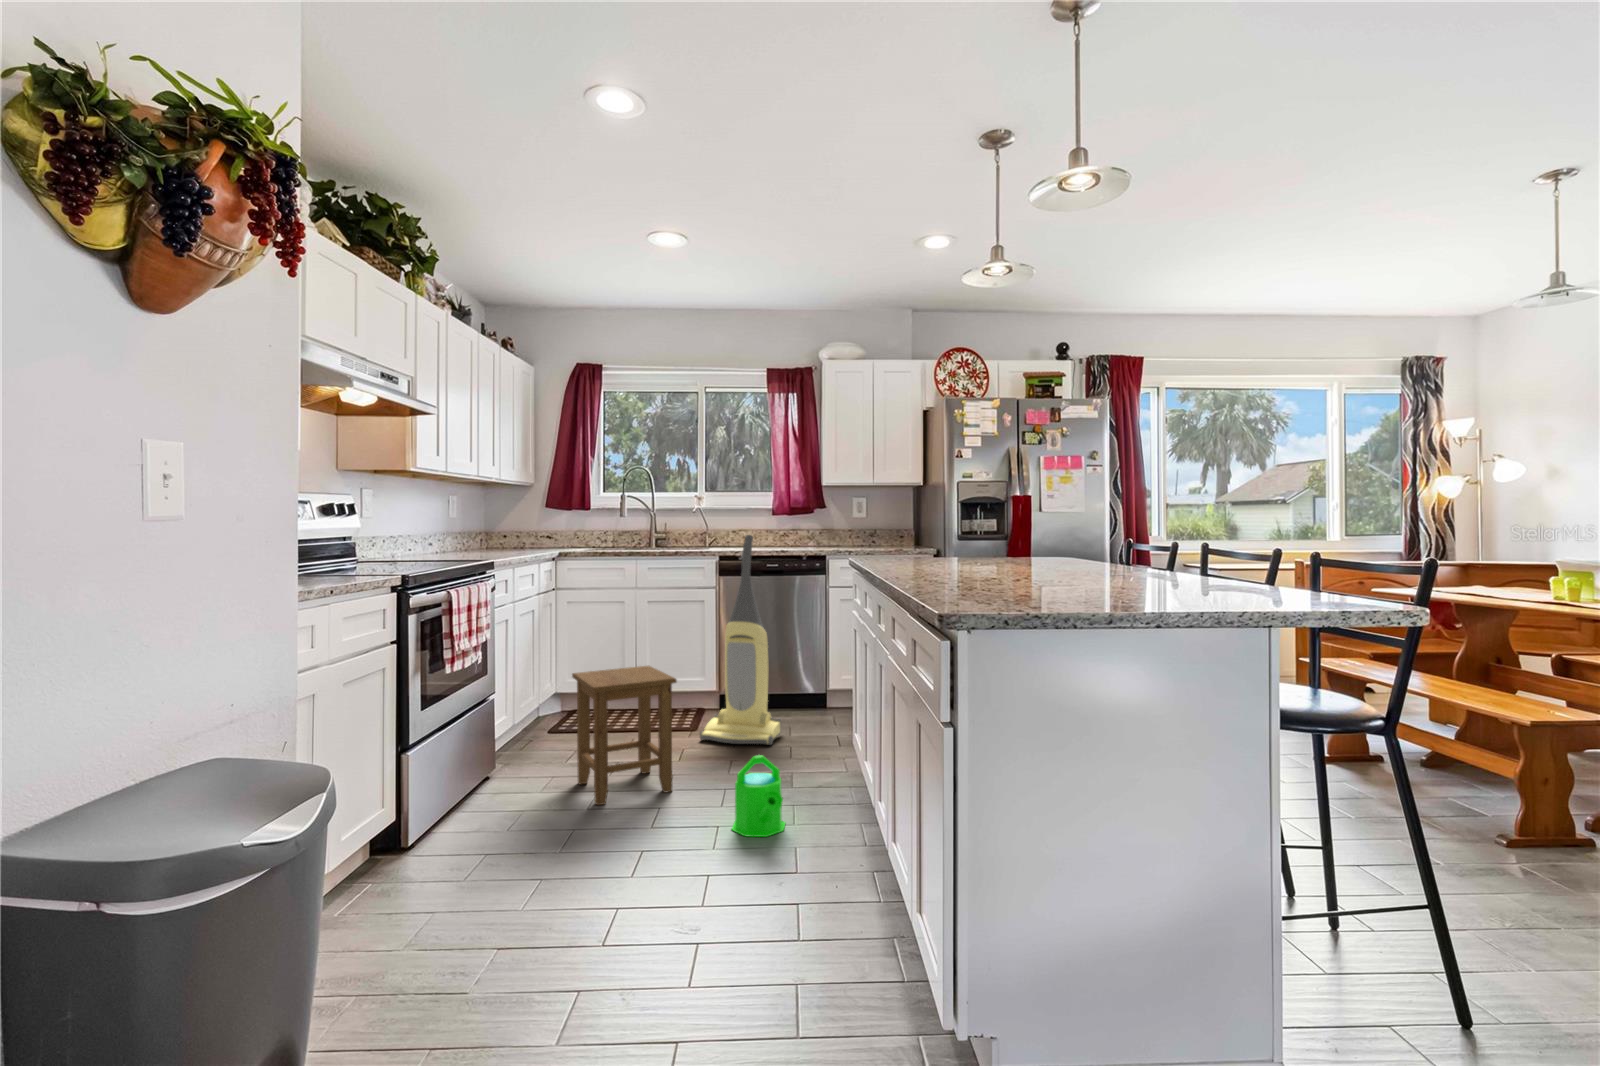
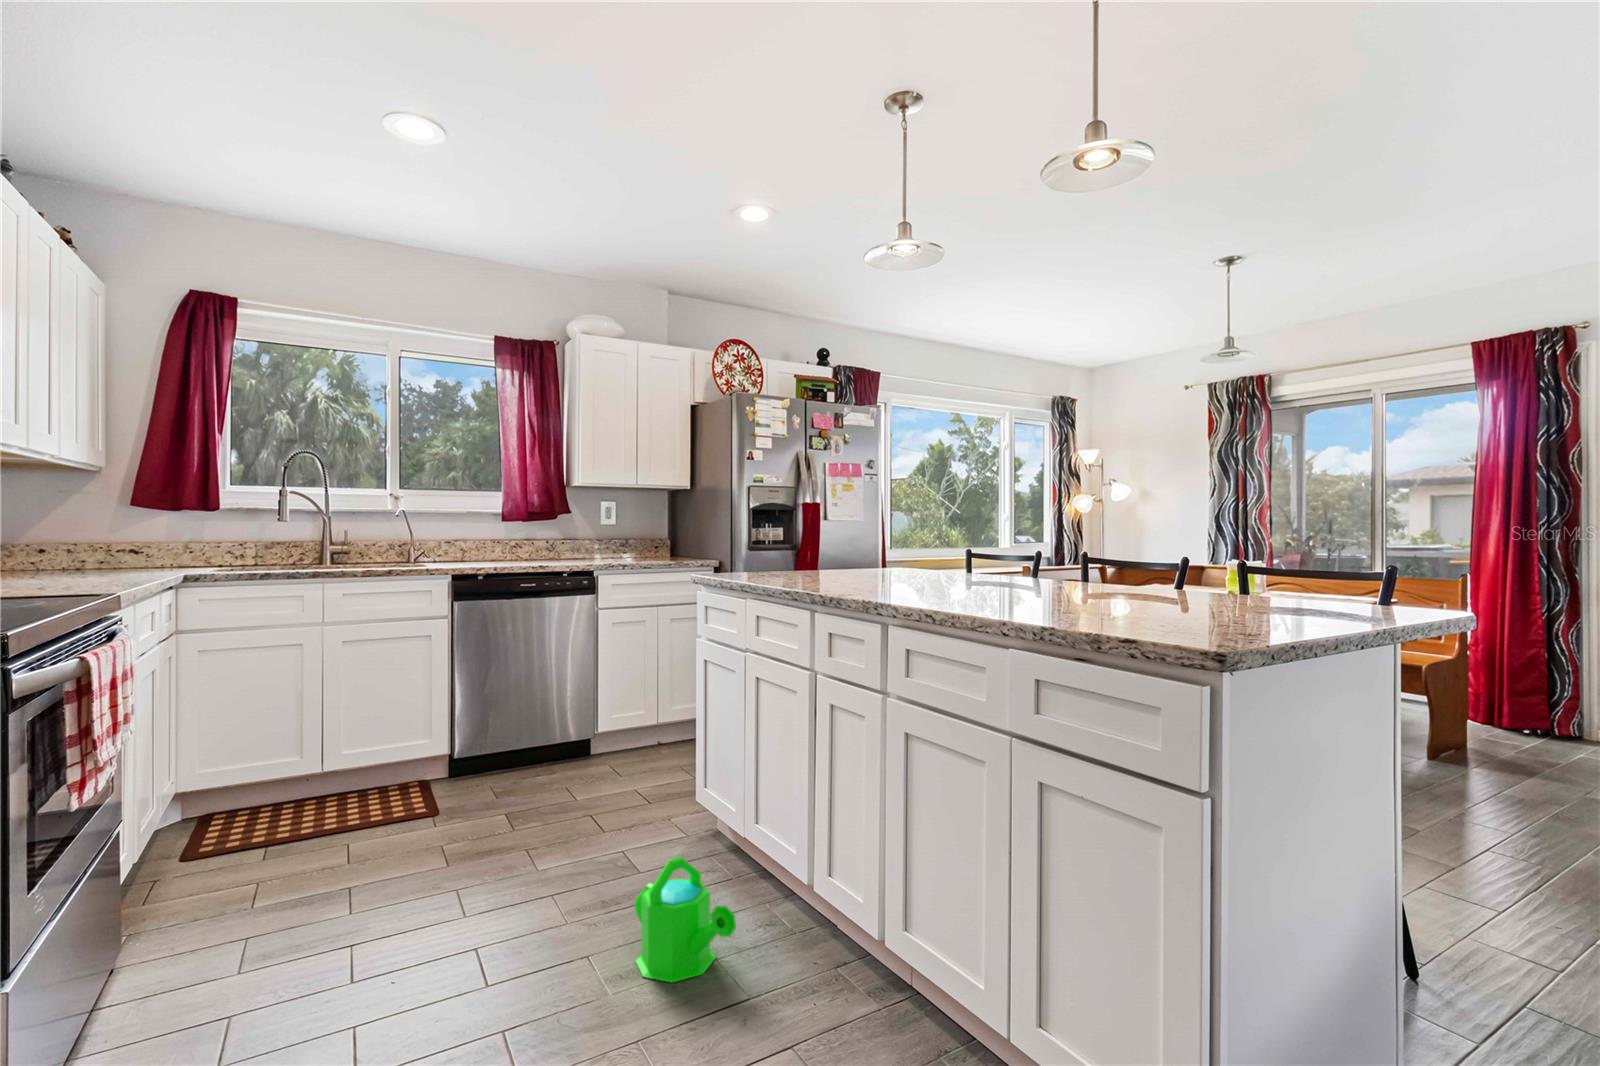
vacuum cleaner: present [700,535,781,745] -> none [468,546,579,838]
stool: present [572,666,677,805] -> none [304,744,504,992]

